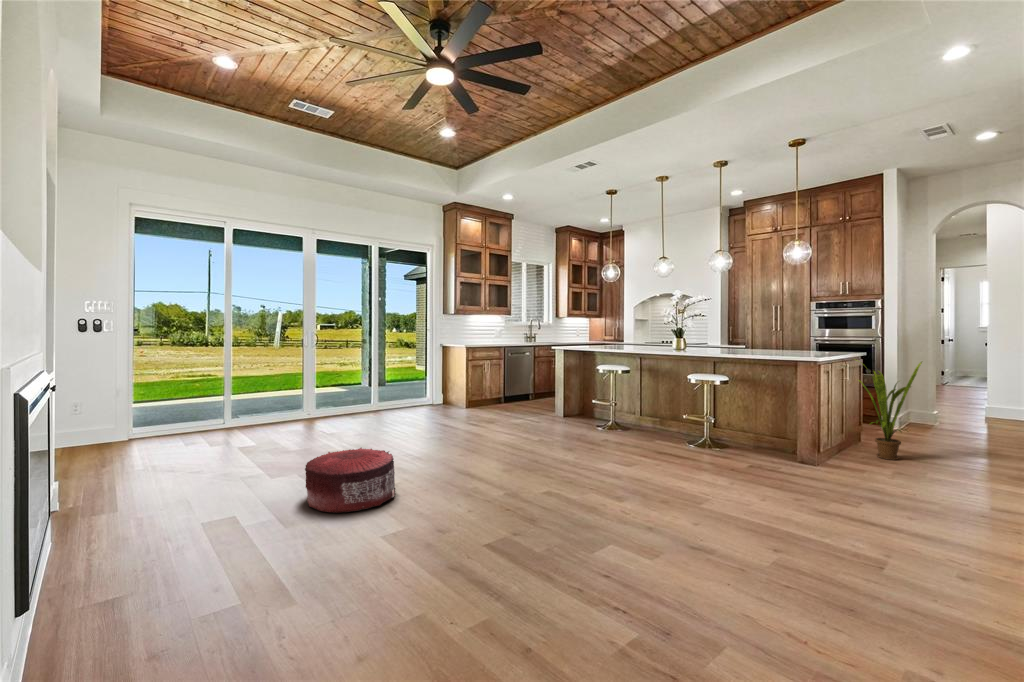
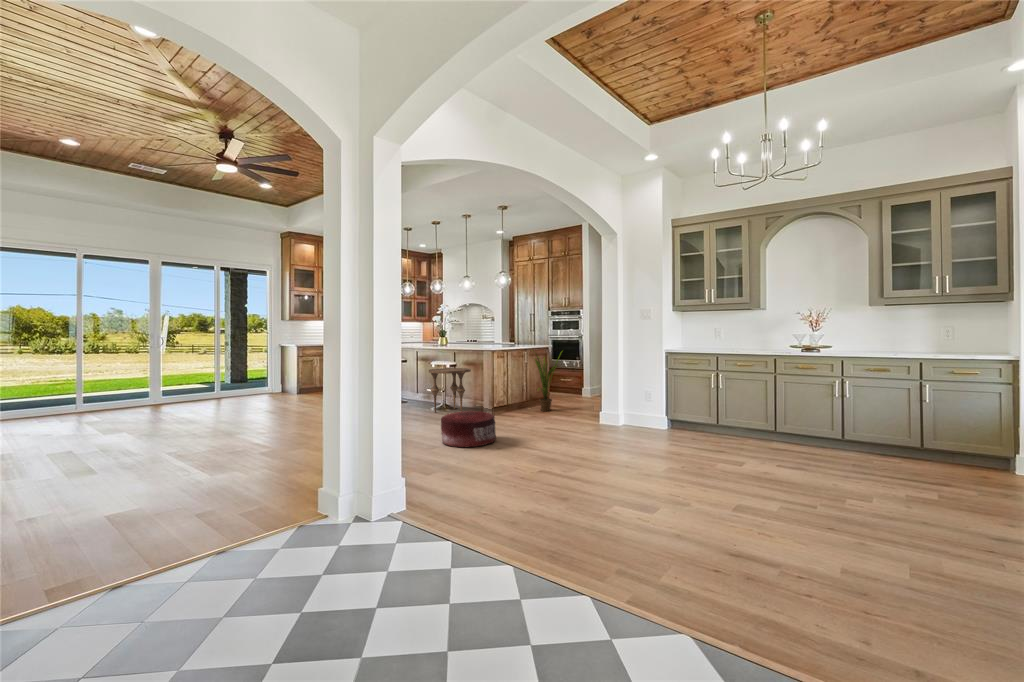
side table: none [690,384,759,455] -> present [429,368,471,412]
pouf: present [305,448,395,513] -> present [441,411,496,447]

